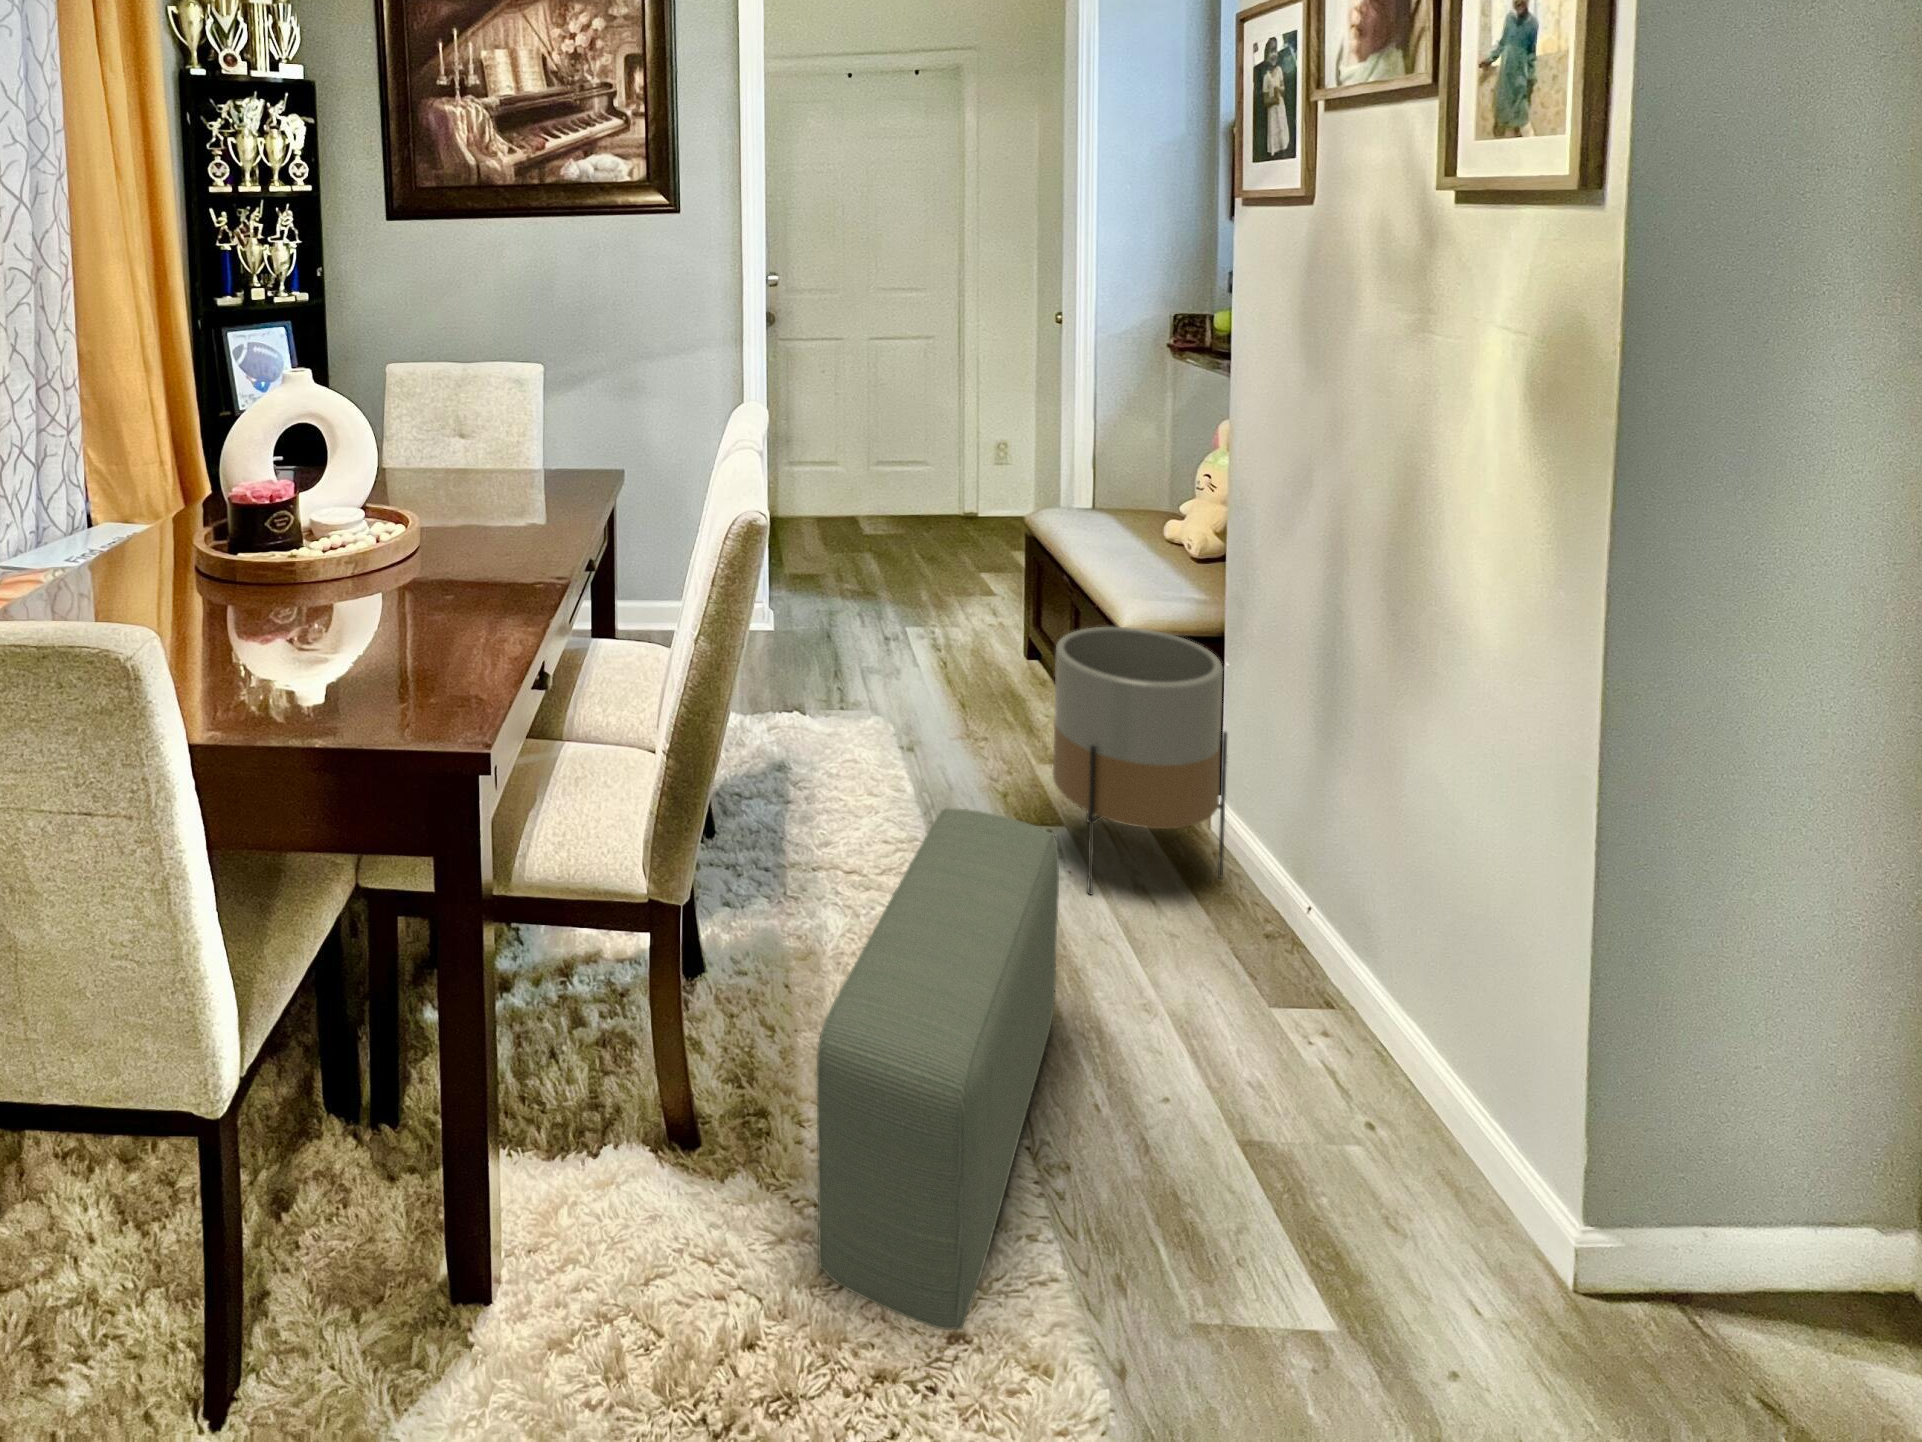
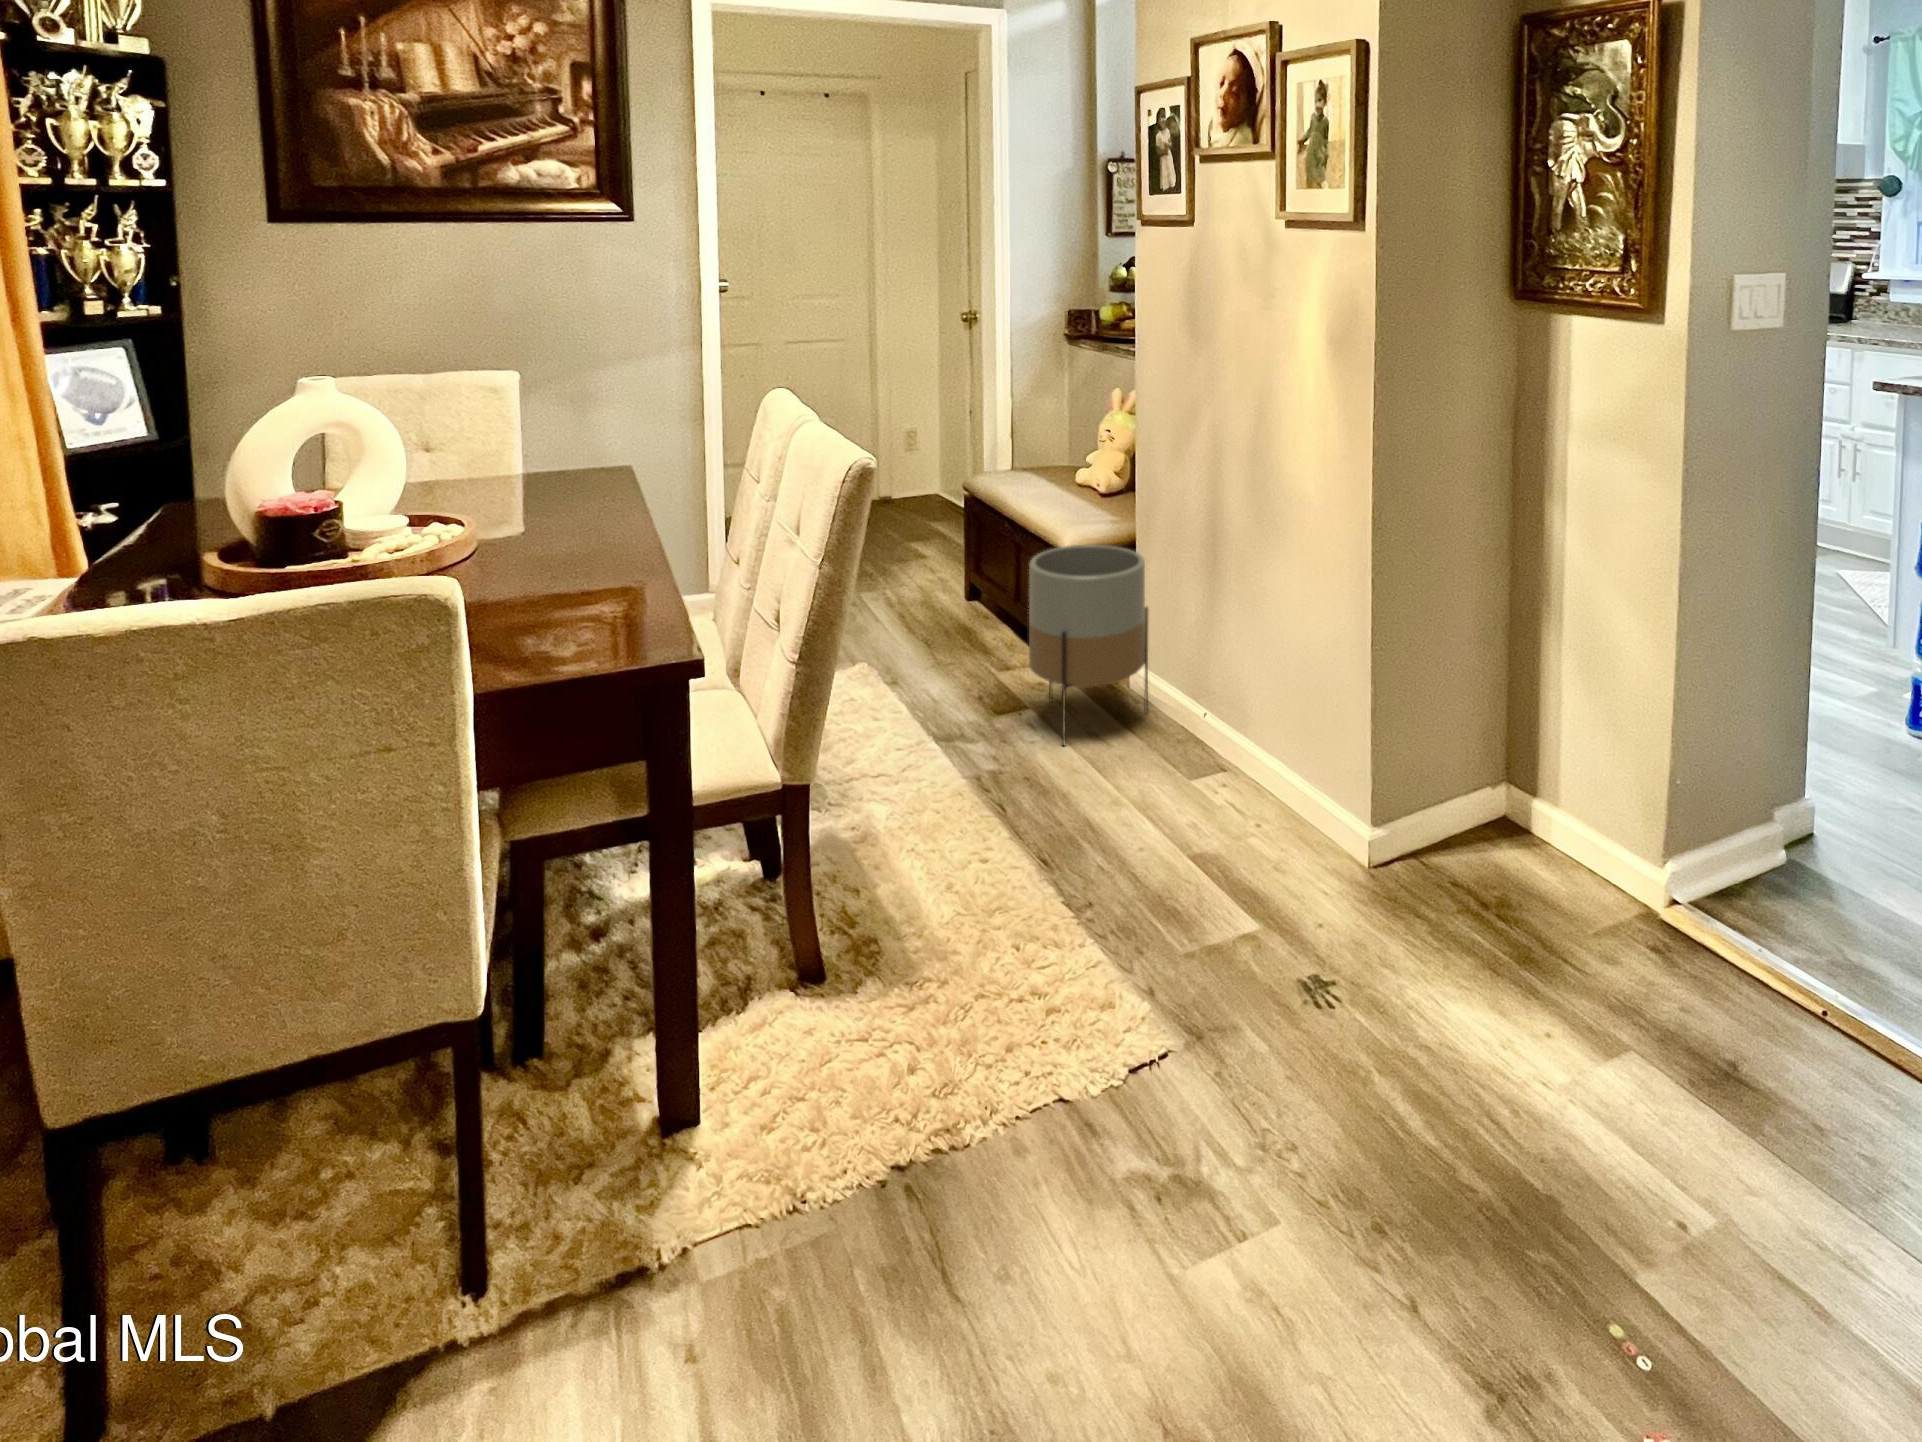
pouf: present [817,808,1059,1330] -> none [938,682,1063,1017]

